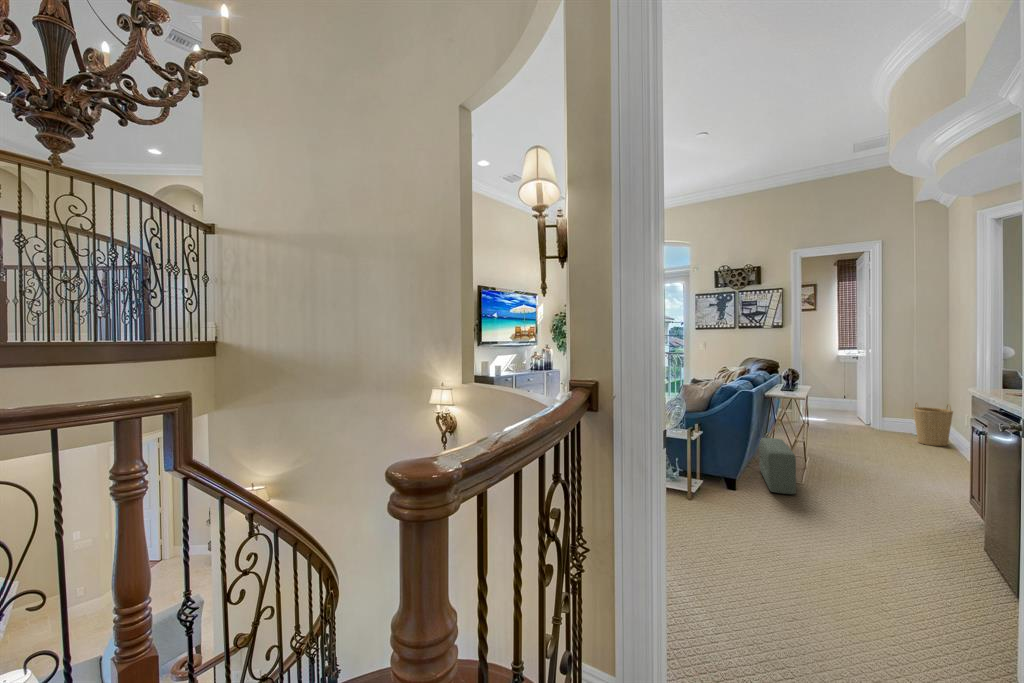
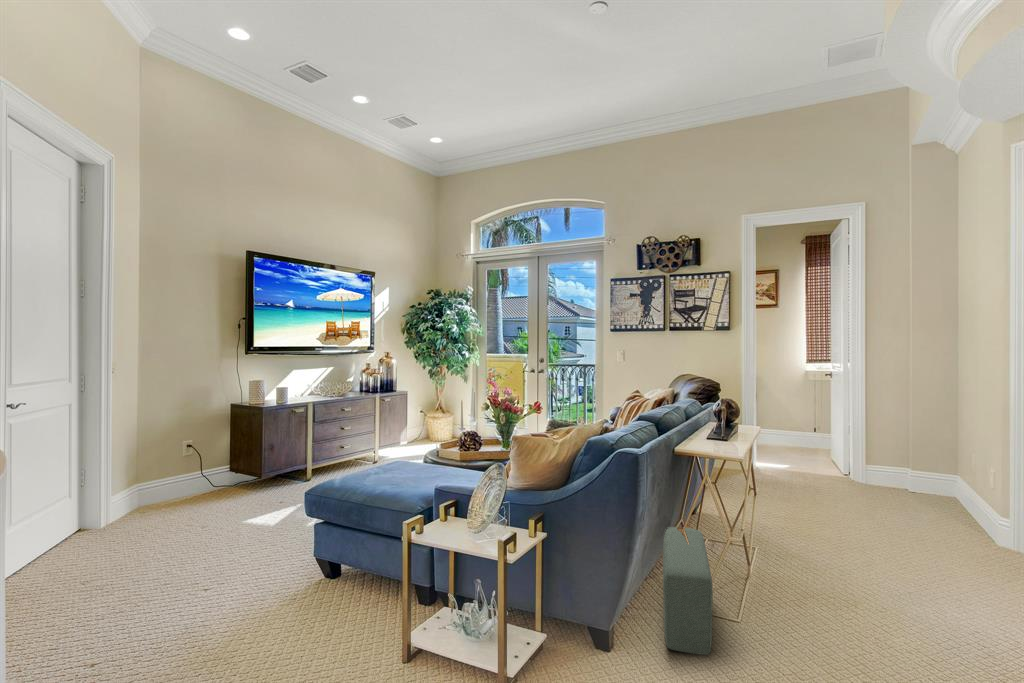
basket: present [913,403,953,446] -> none [905,448,962,518]

